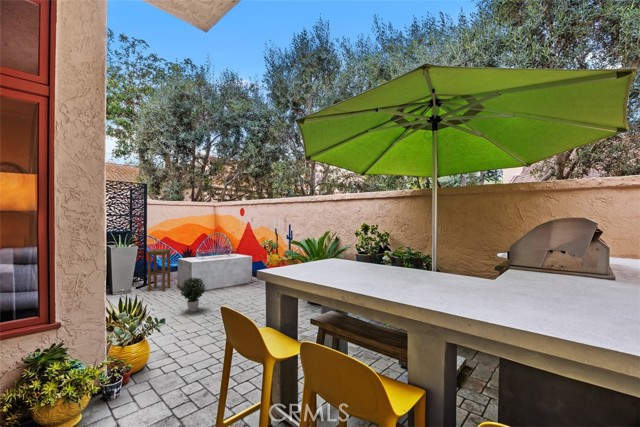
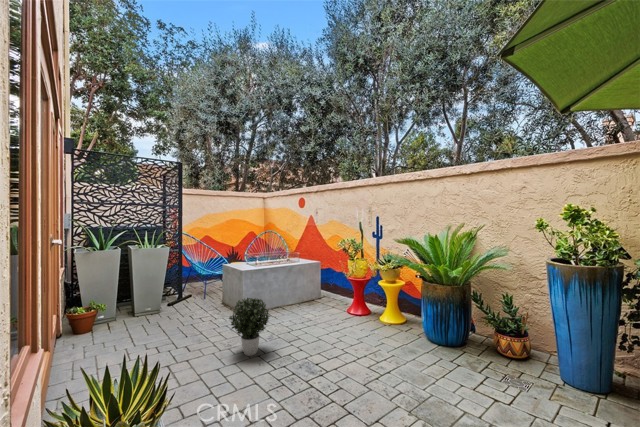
stool: present [146,249,171,292] -> none [180,251,214,312]

